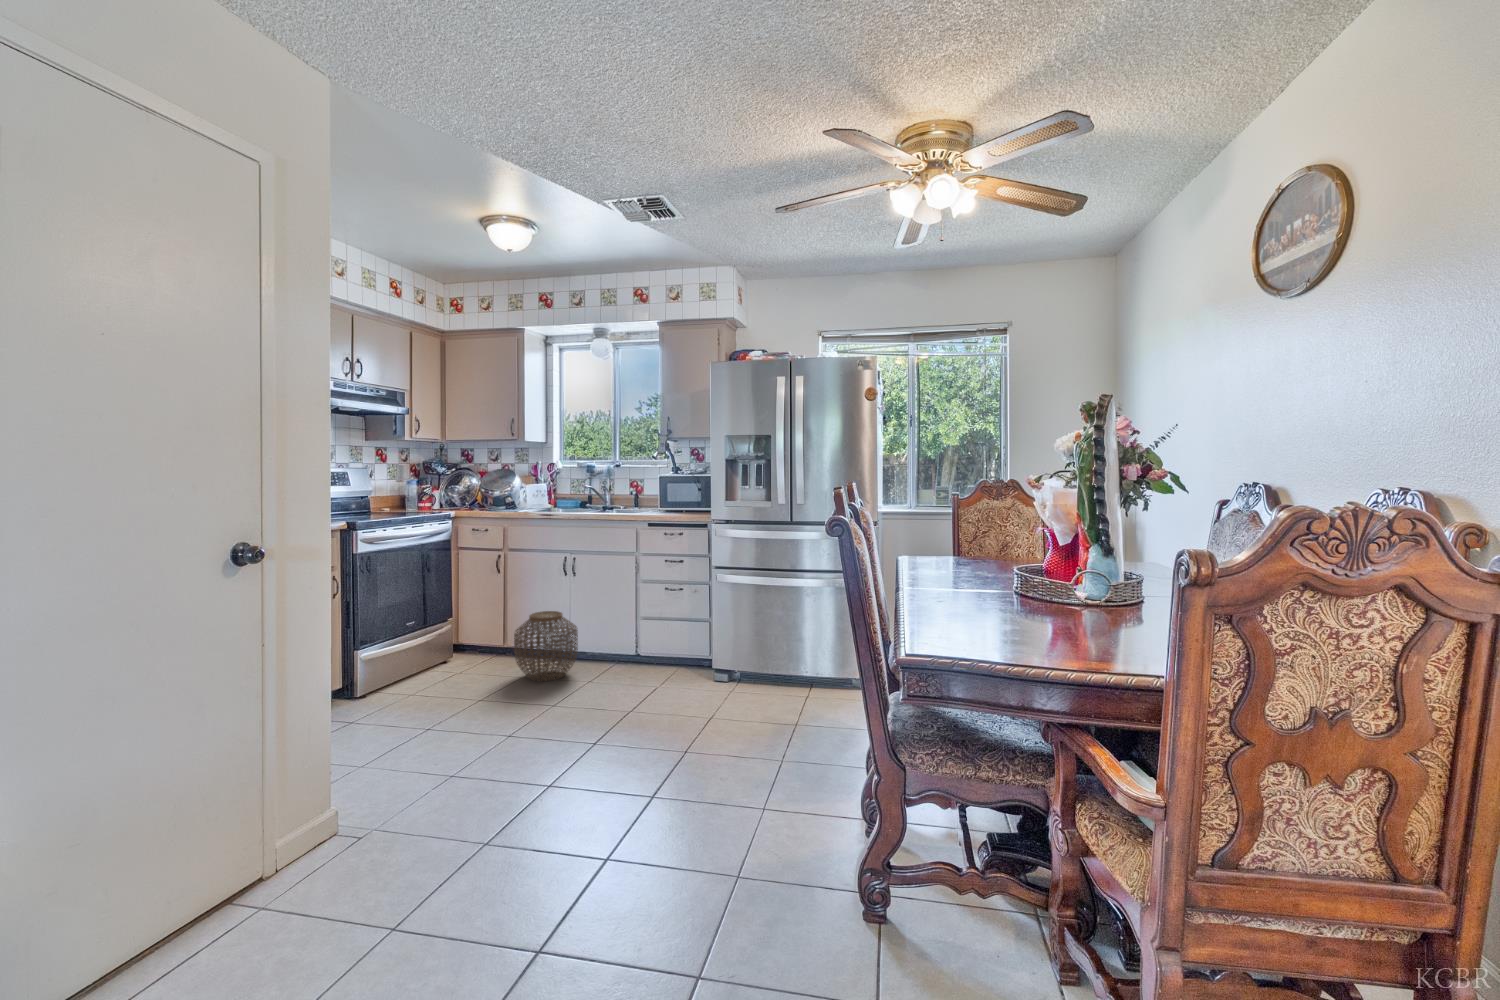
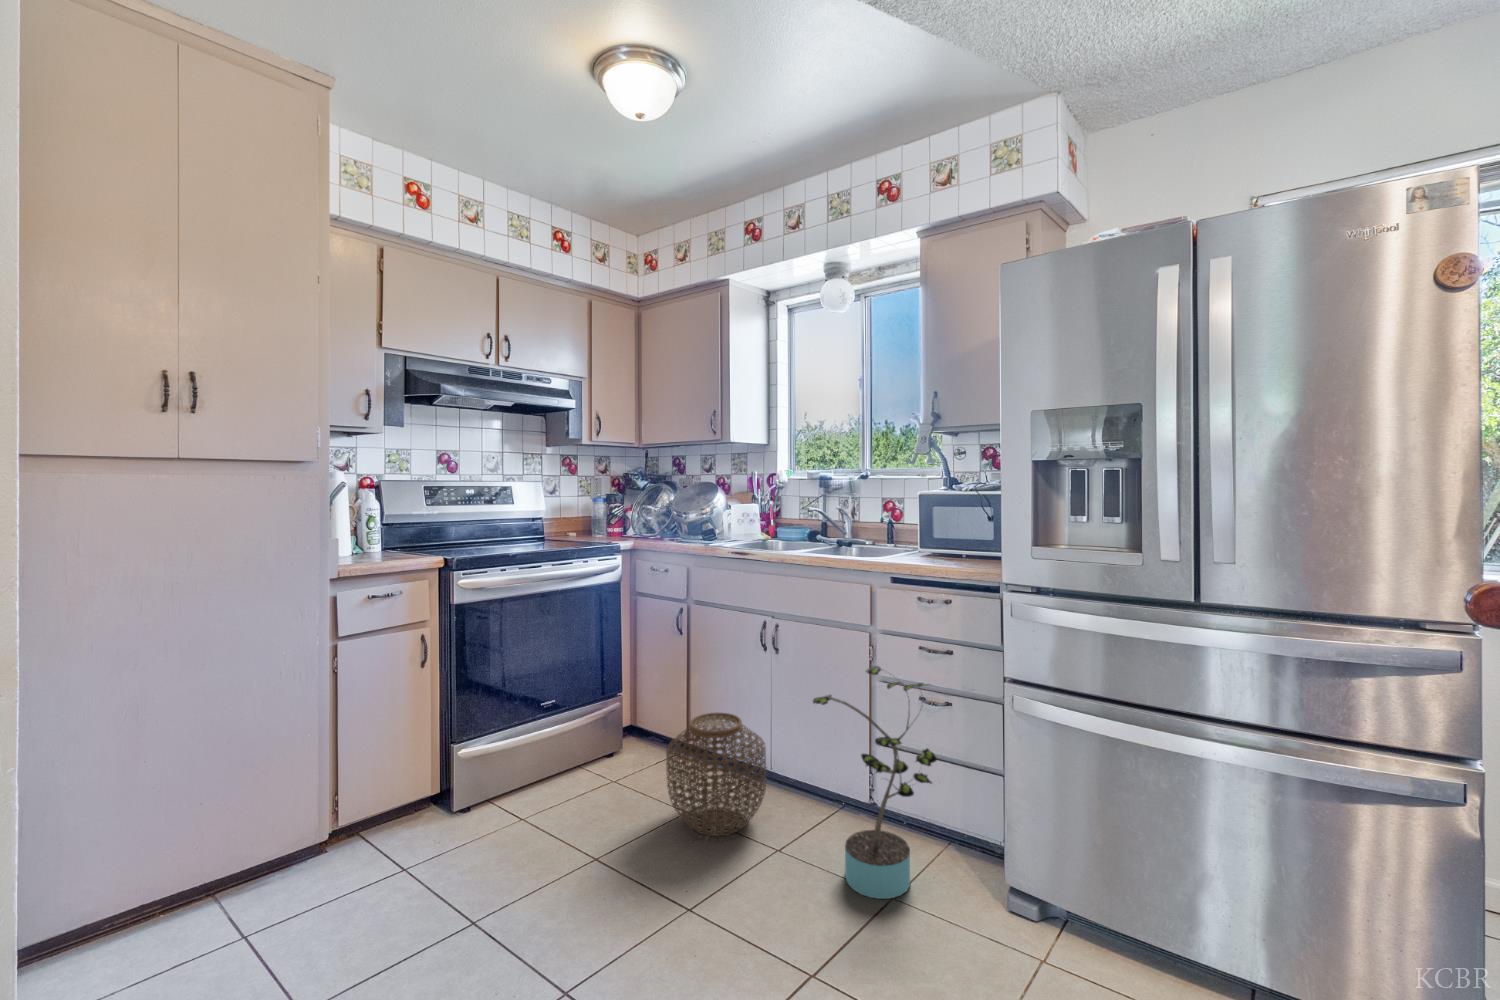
potted plant: none [615,569,682,686] -> present [813,666,937,899]

